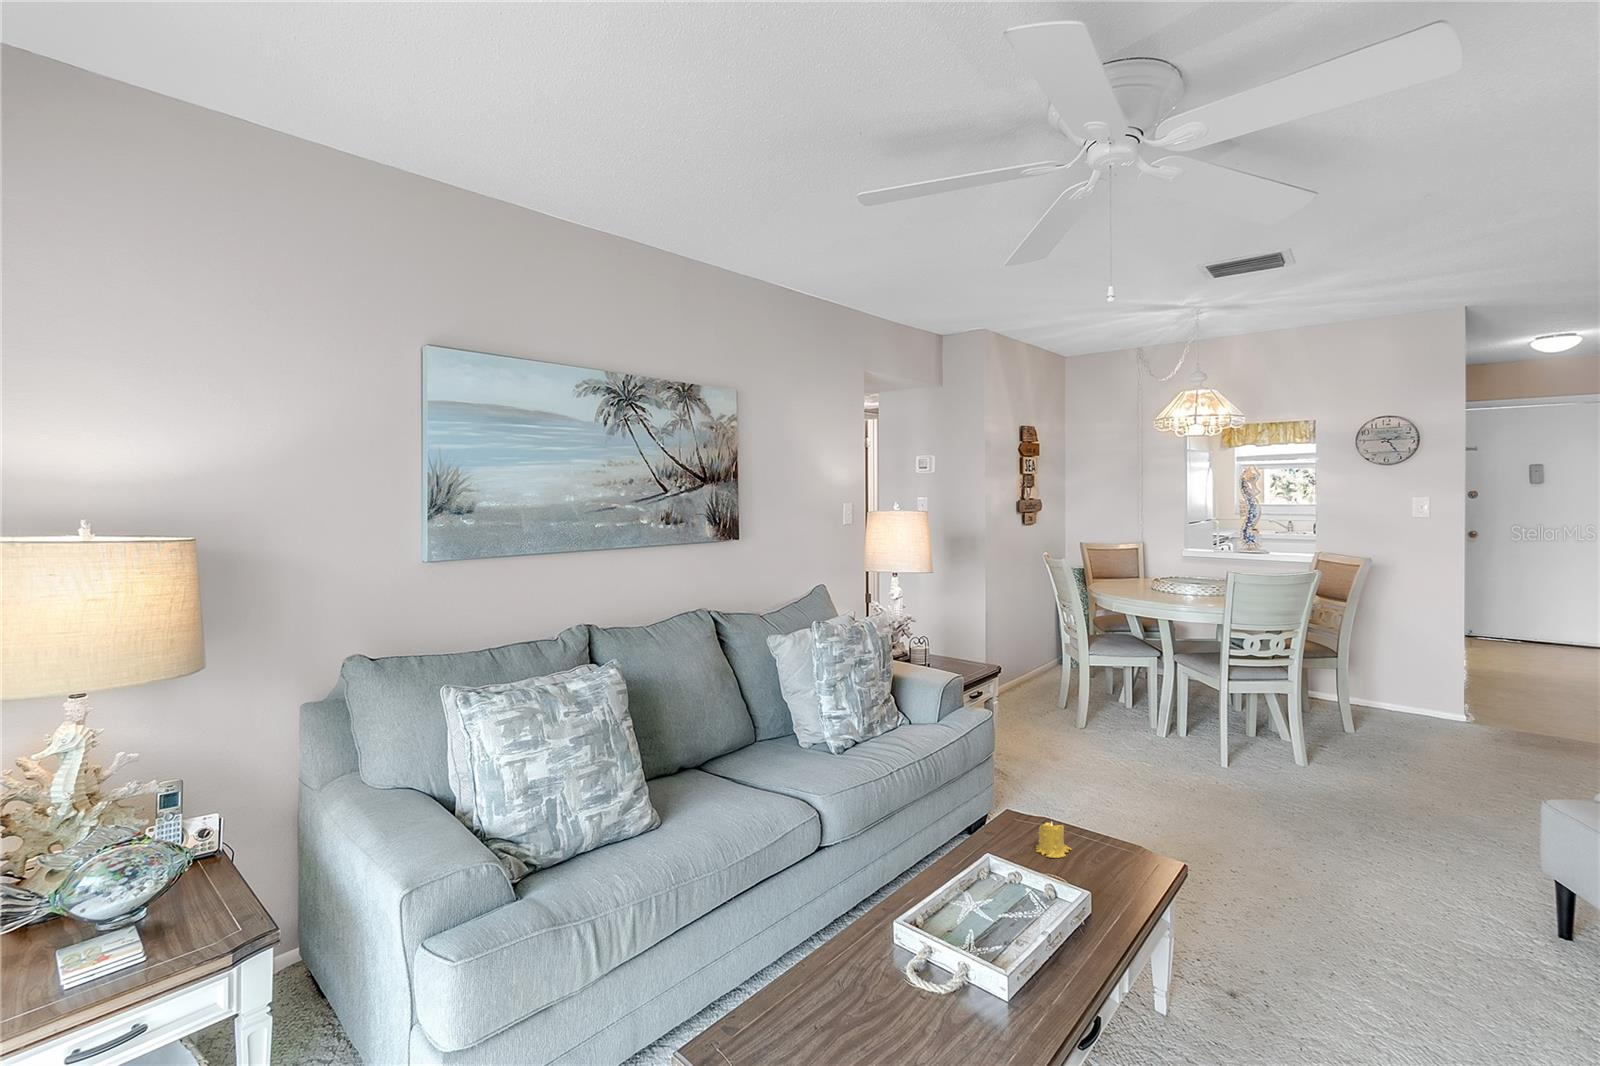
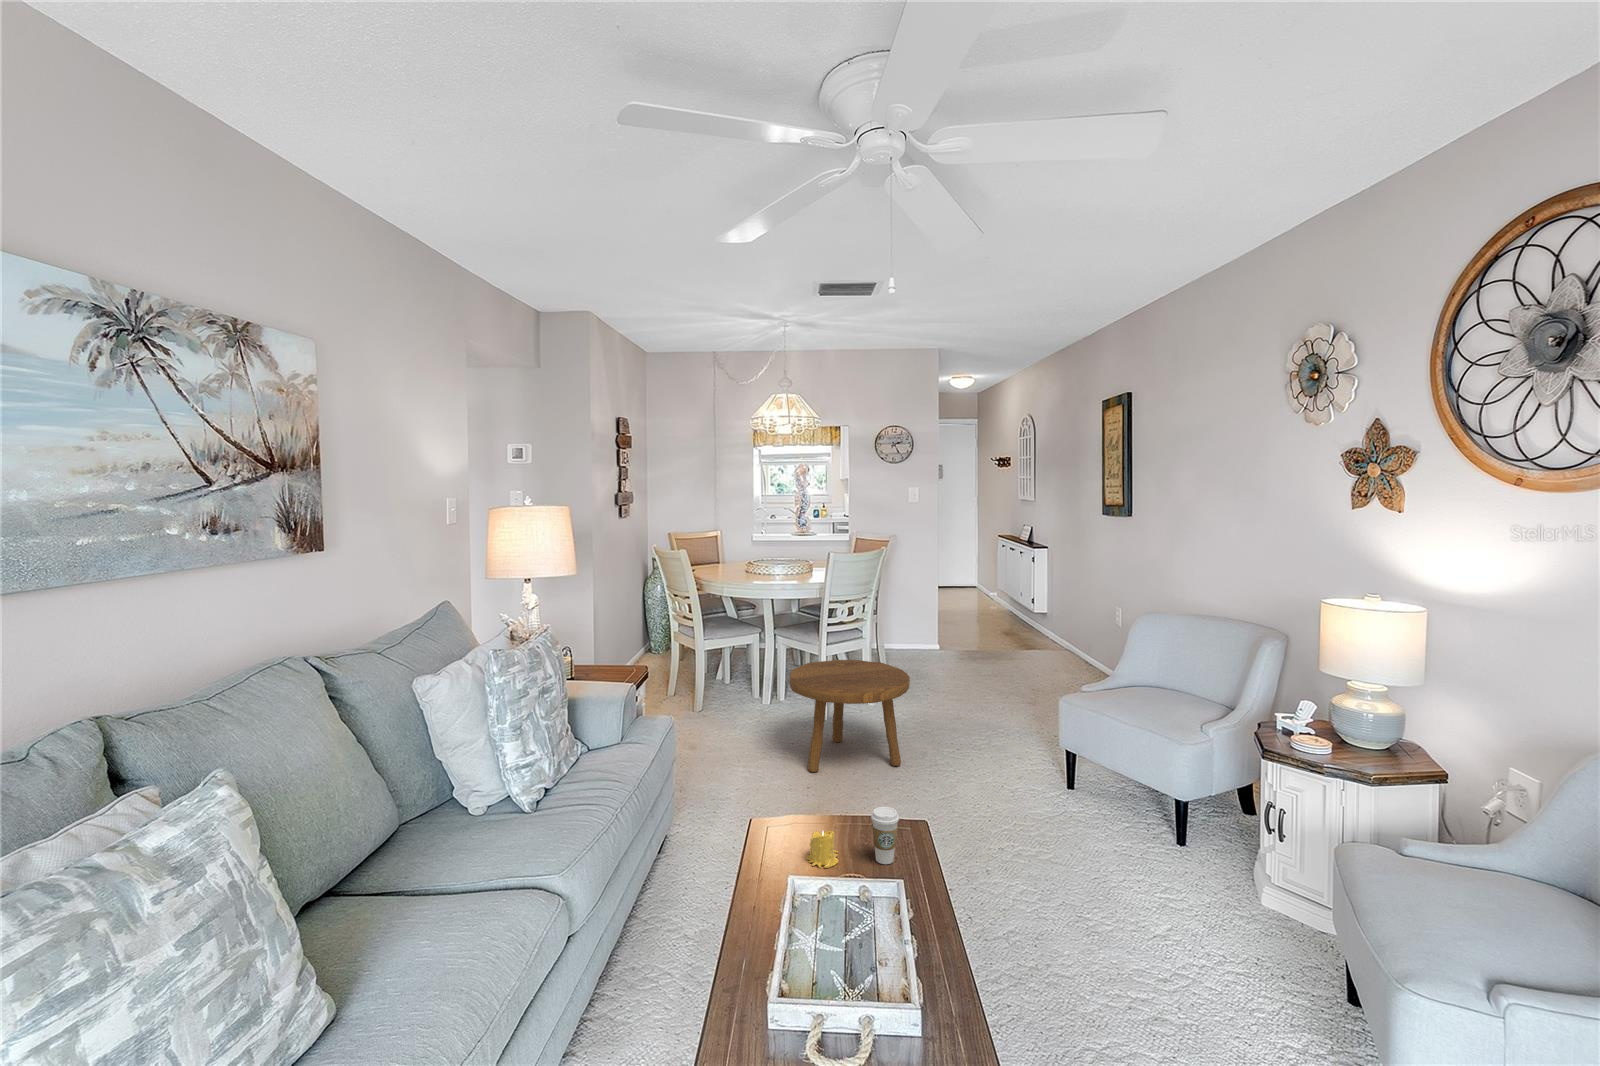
footstool: none [1161,693,1325,833] -> present [789,660,910,772]
coffee cup: none [1099,813,1131,873] -> present [871,807,899,864]

